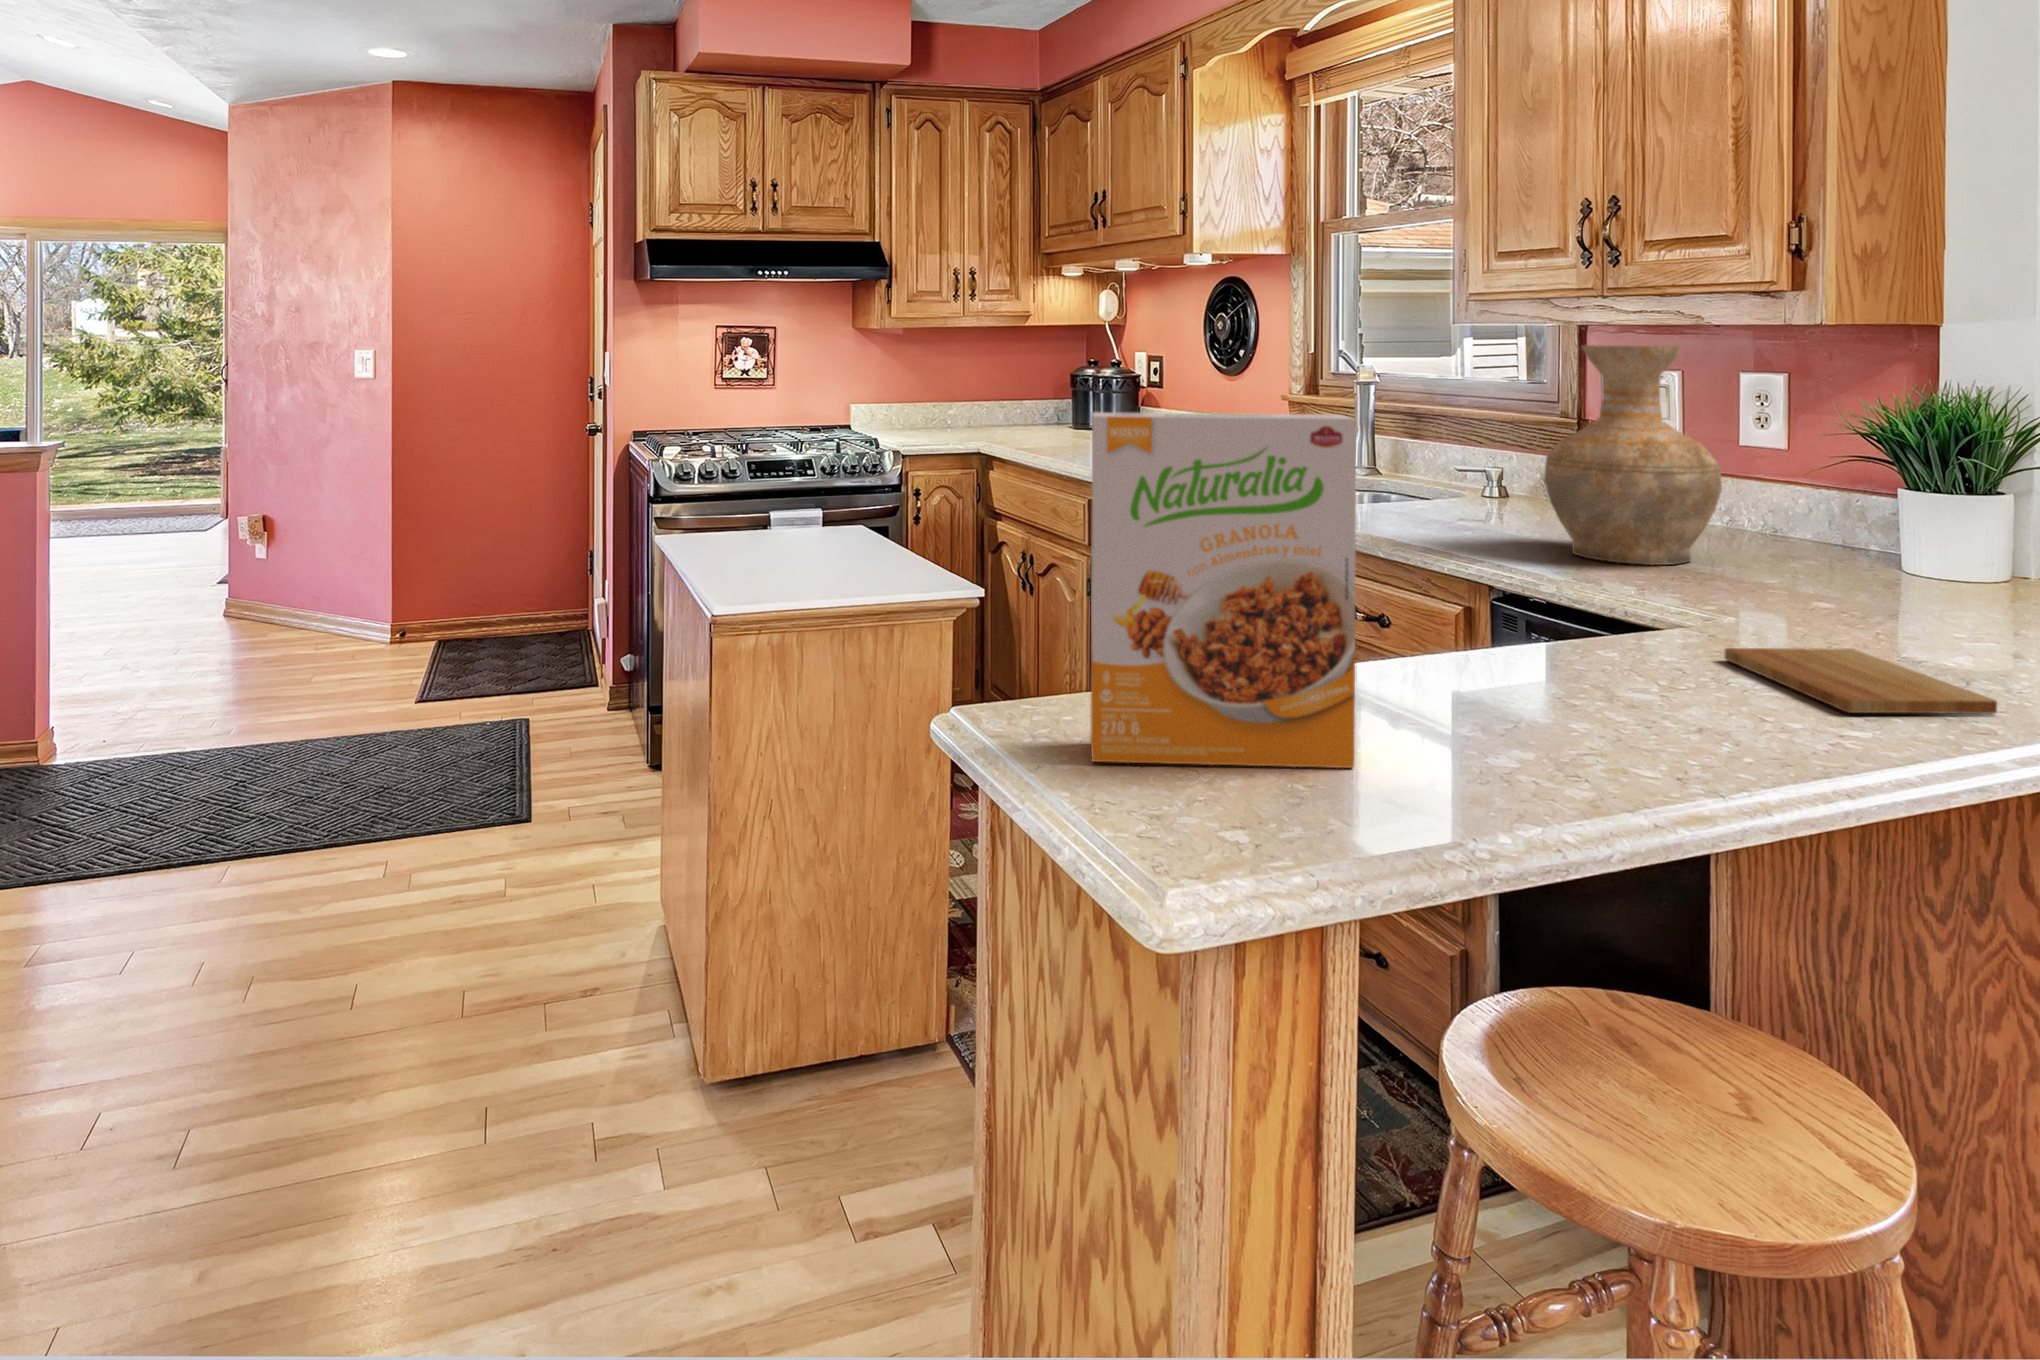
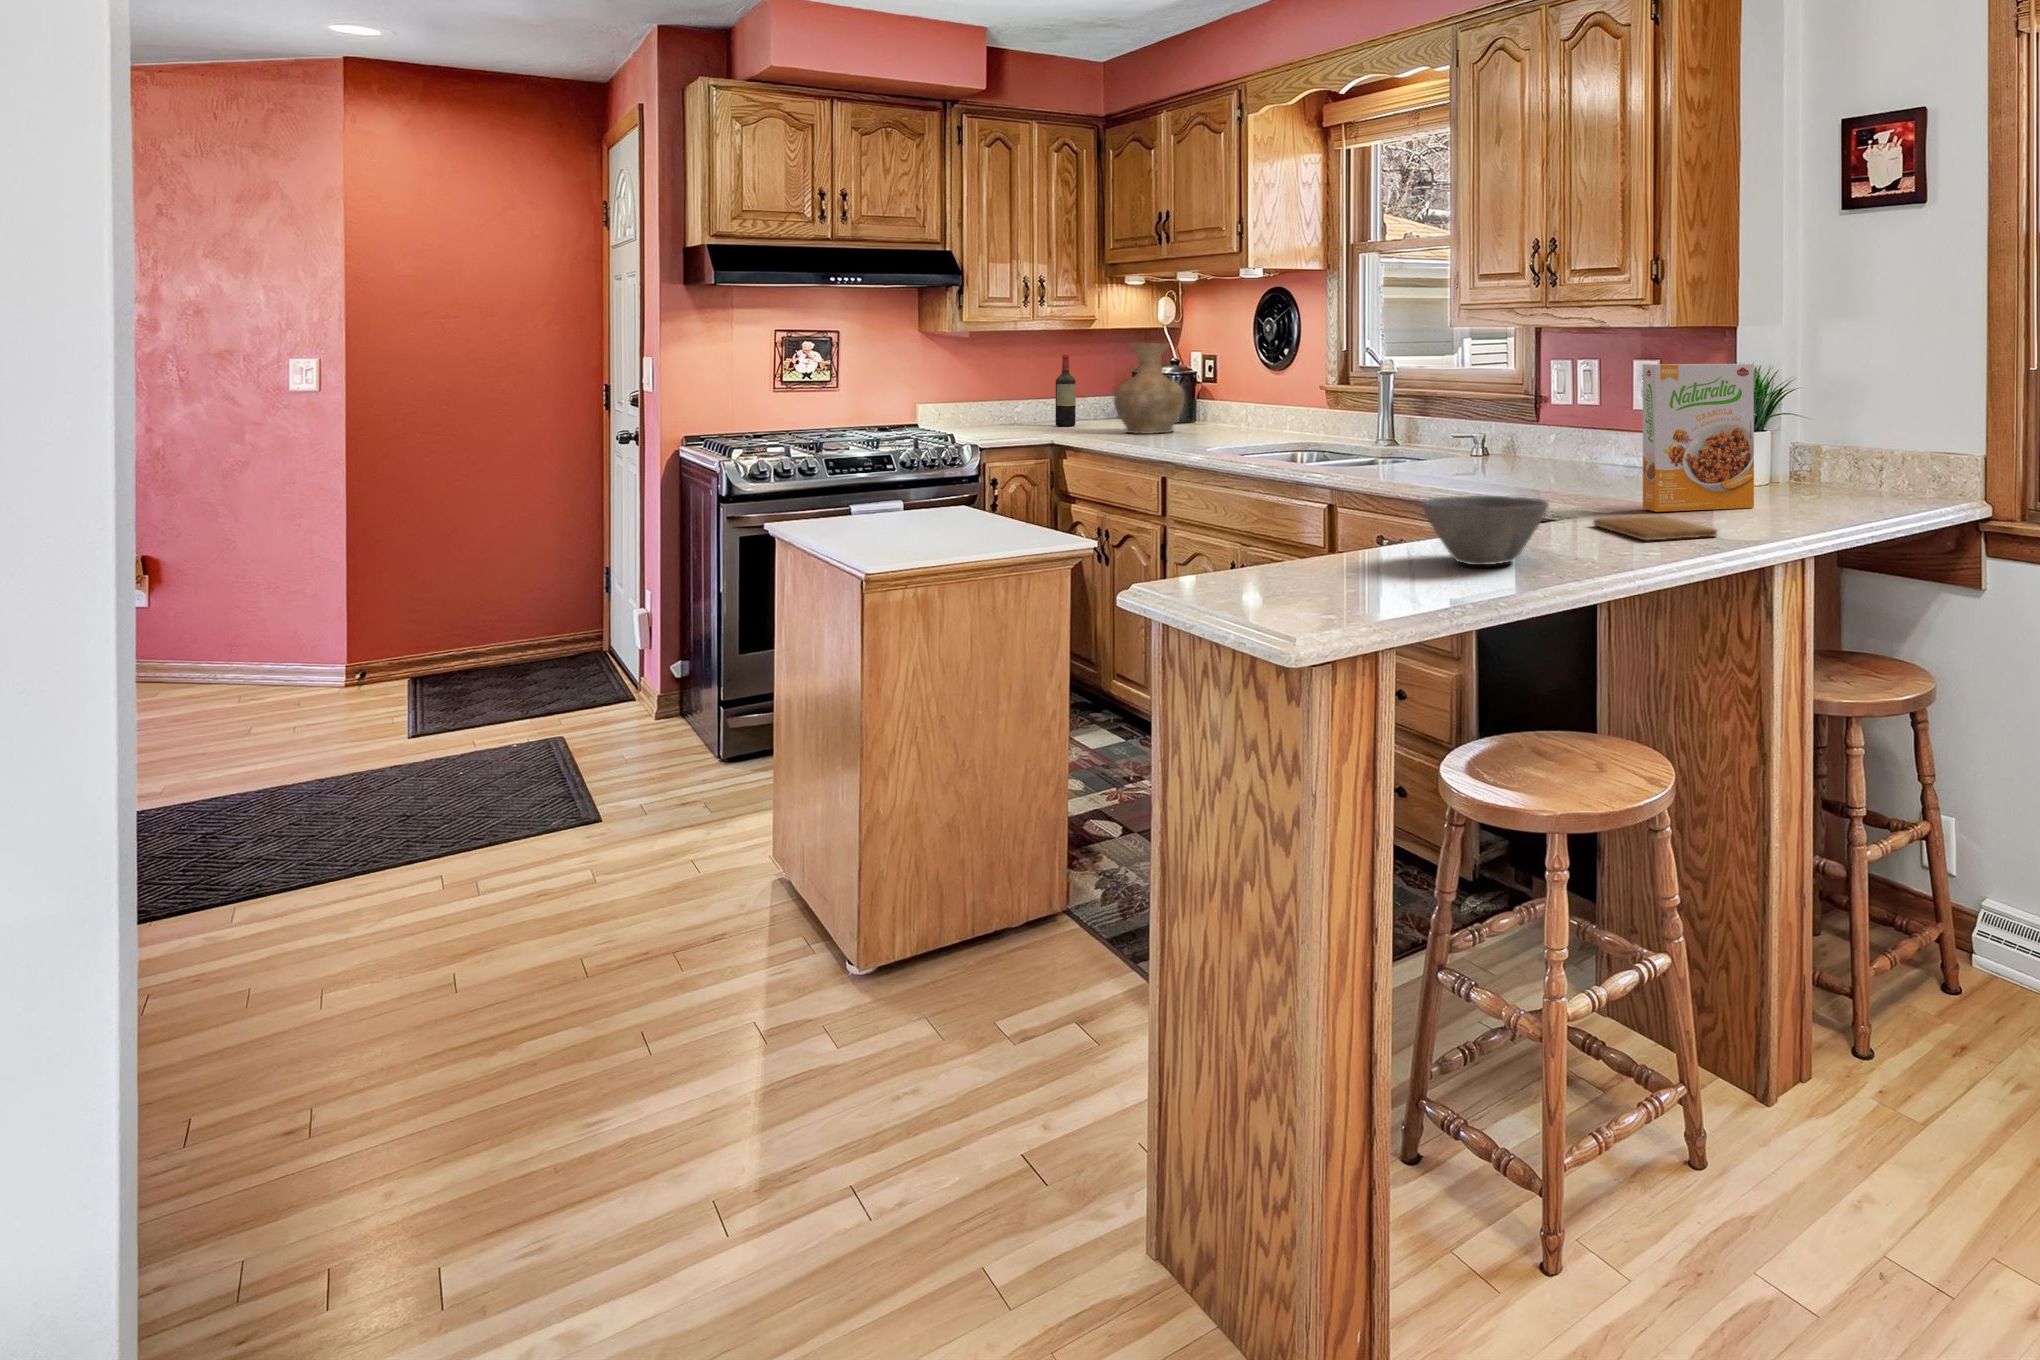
vase: present [1544,345,1722,565] -> present [1114,343,1185,434]
wine bottle: none [991,353,1012,431] -> present [1055,355,1076,426]
cereal box: present [1090,412,1356,768] -> present [1643,364,1754,512]
bowl: none [1428,616,1675,758] -> present [1422,496,1549,565]

